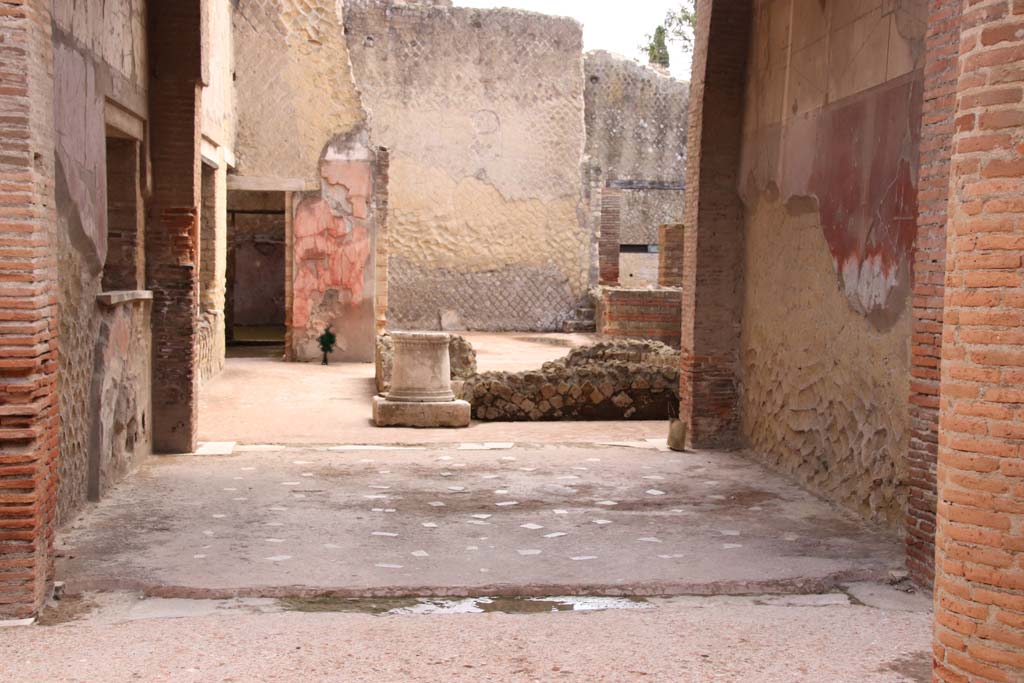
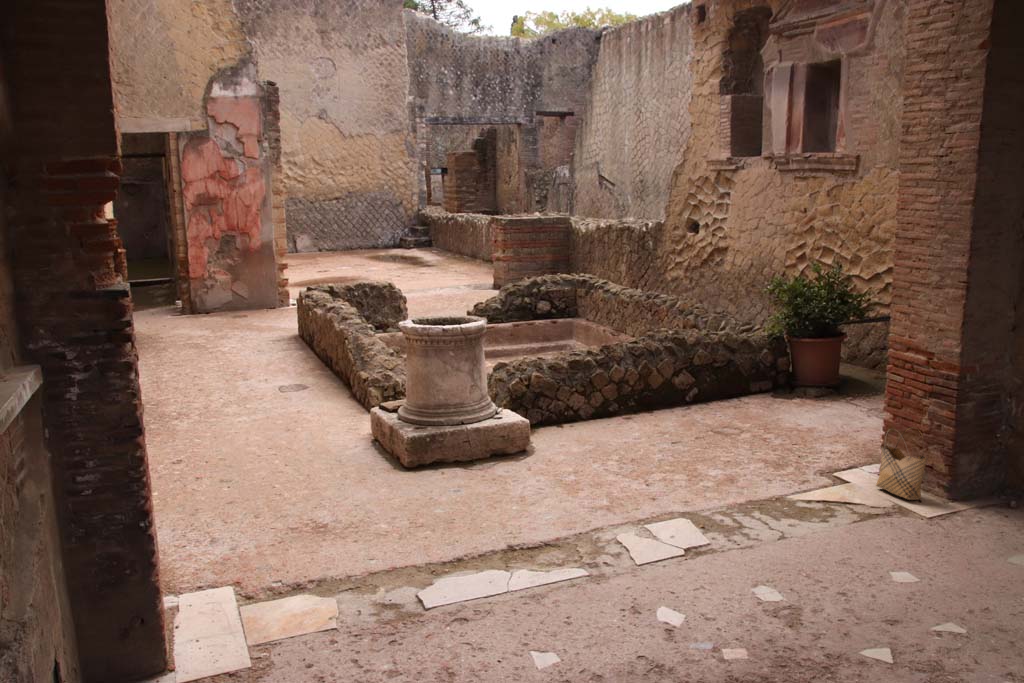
decorative plant: present [316,325,337,364] -> none [215,272,242,315]

